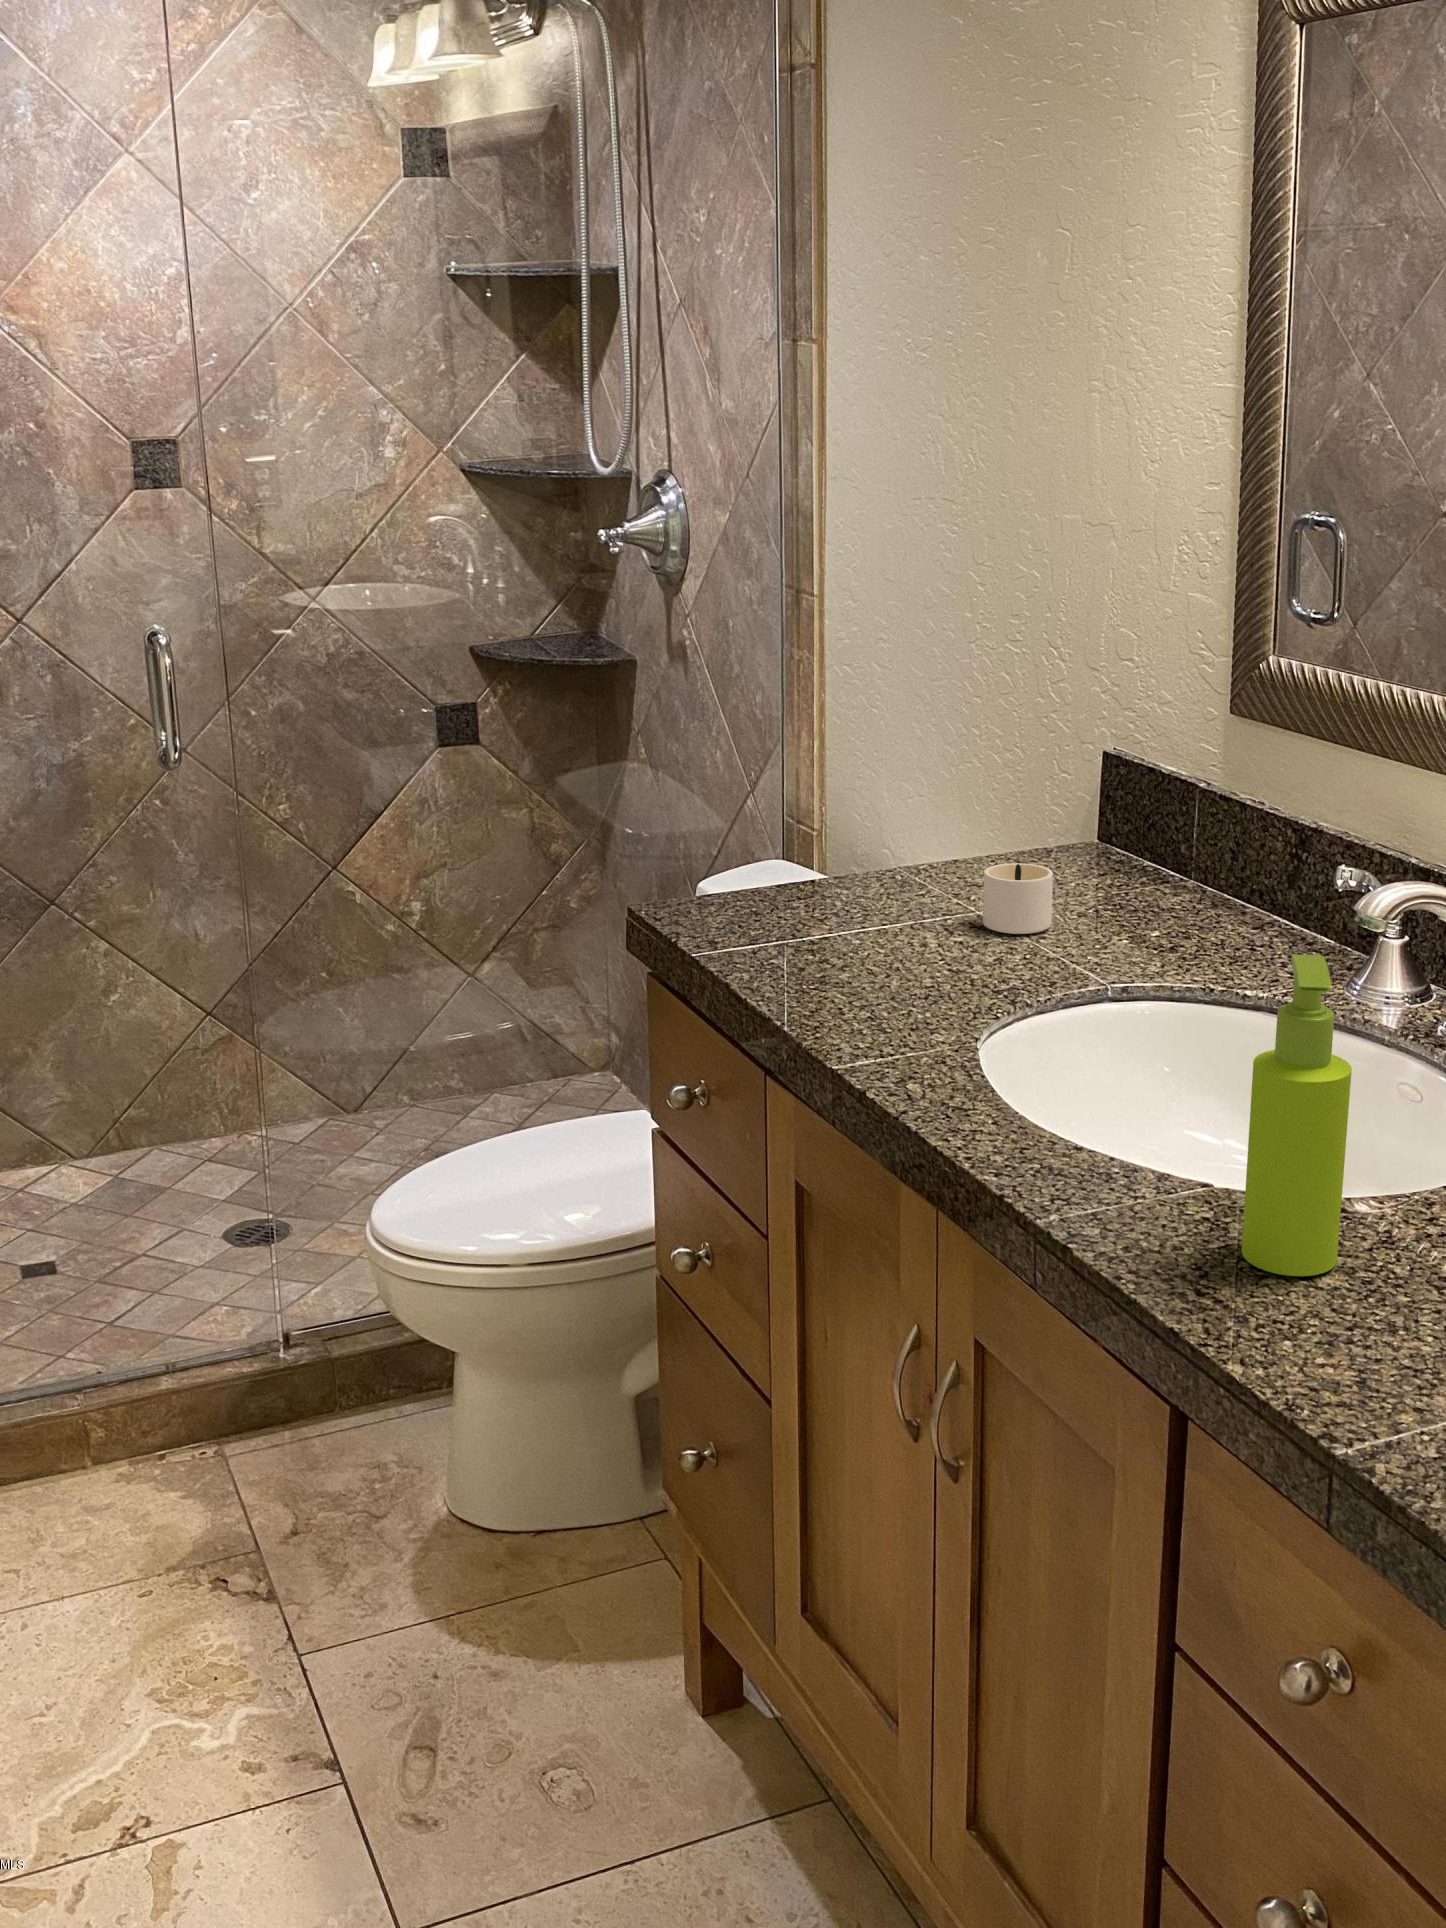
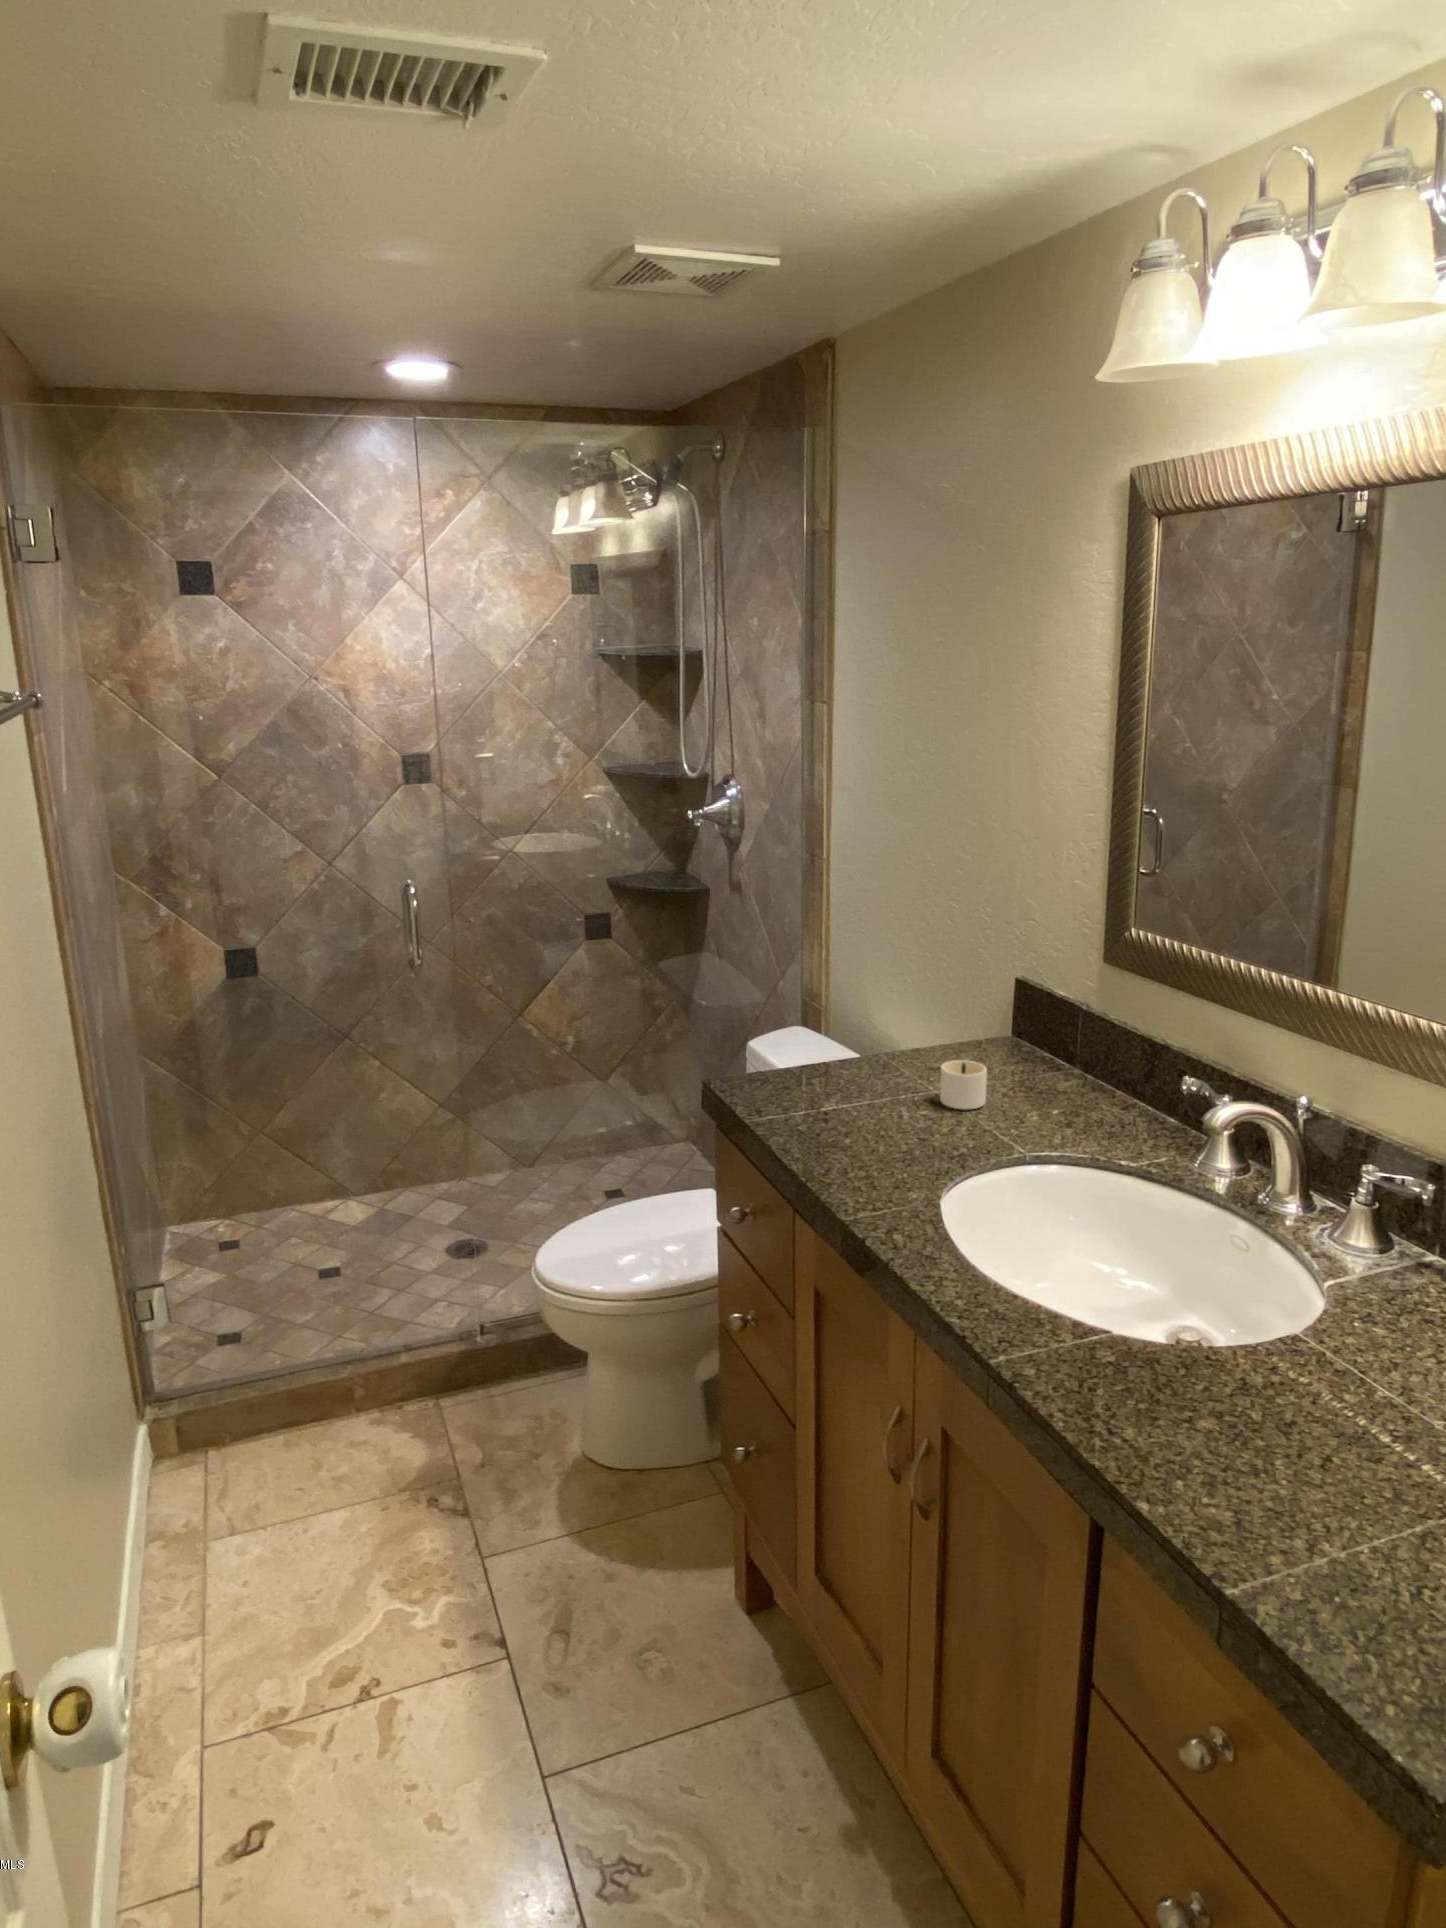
soap dispenser: present [1242,954,1352,1276] -> none [1139,1191,1219,1420]

